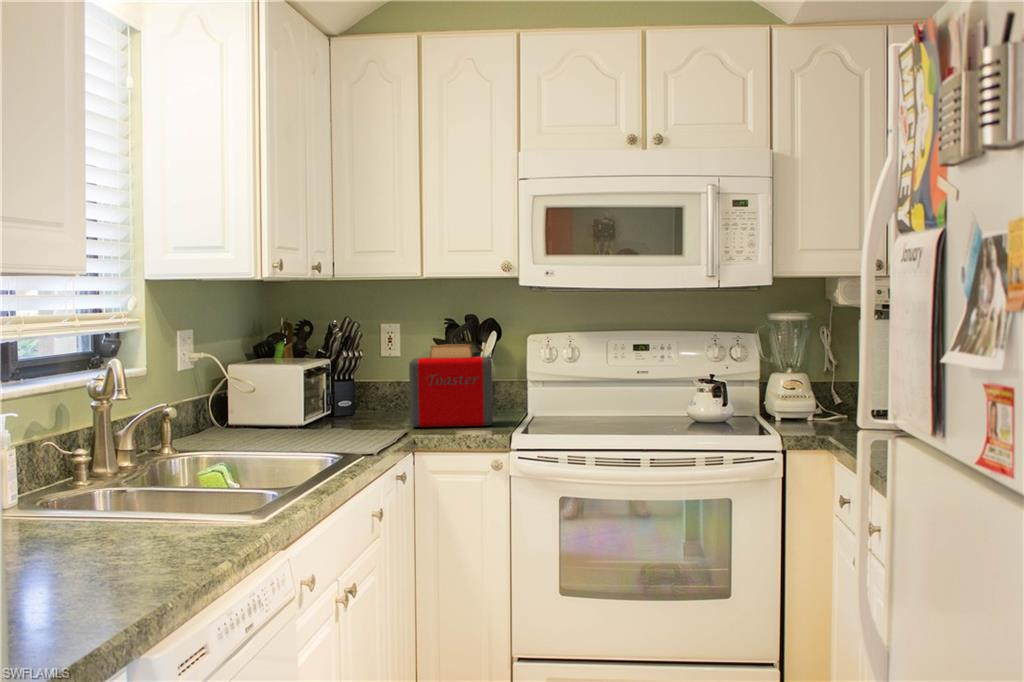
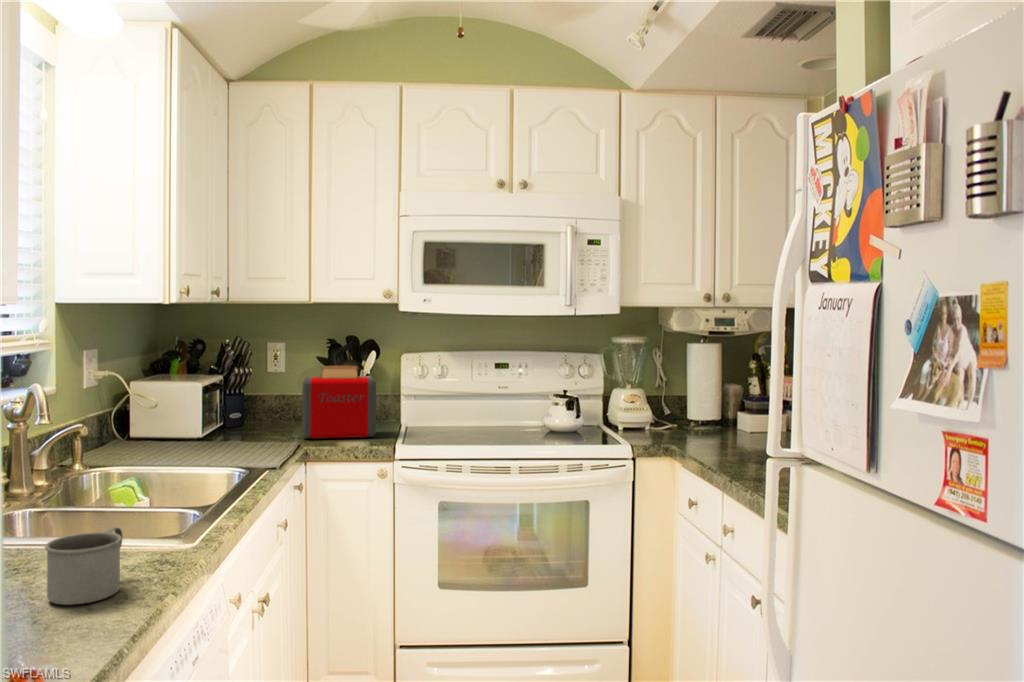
mug: none [97,491,181,568] -> present [45,527,123,605]

